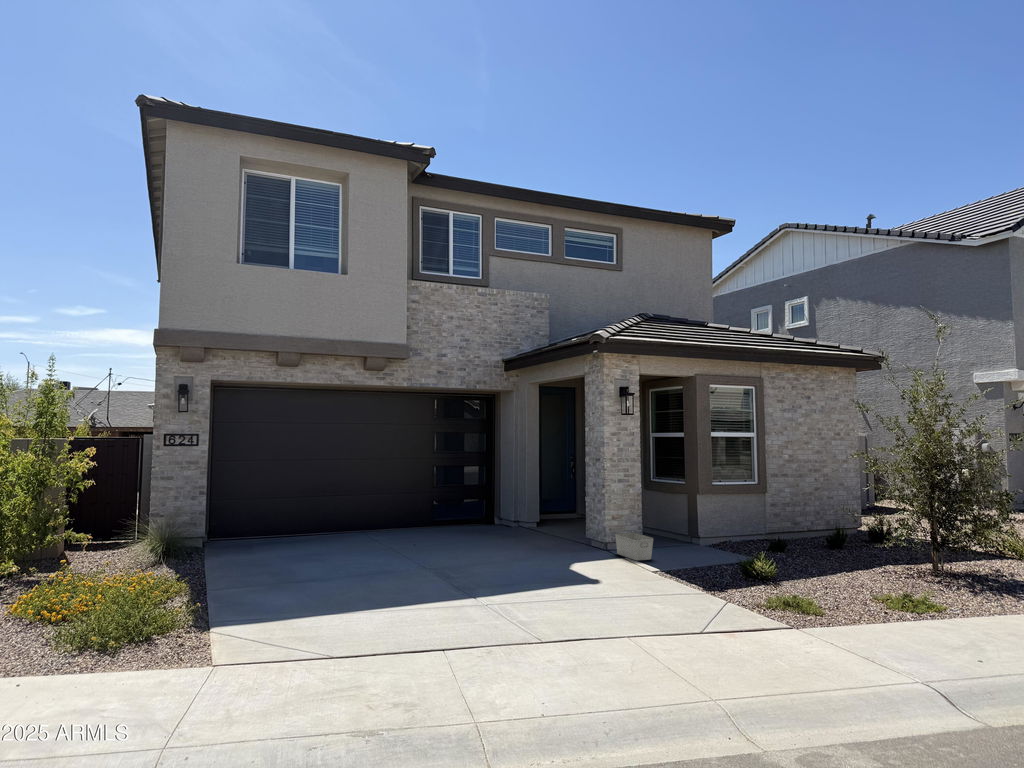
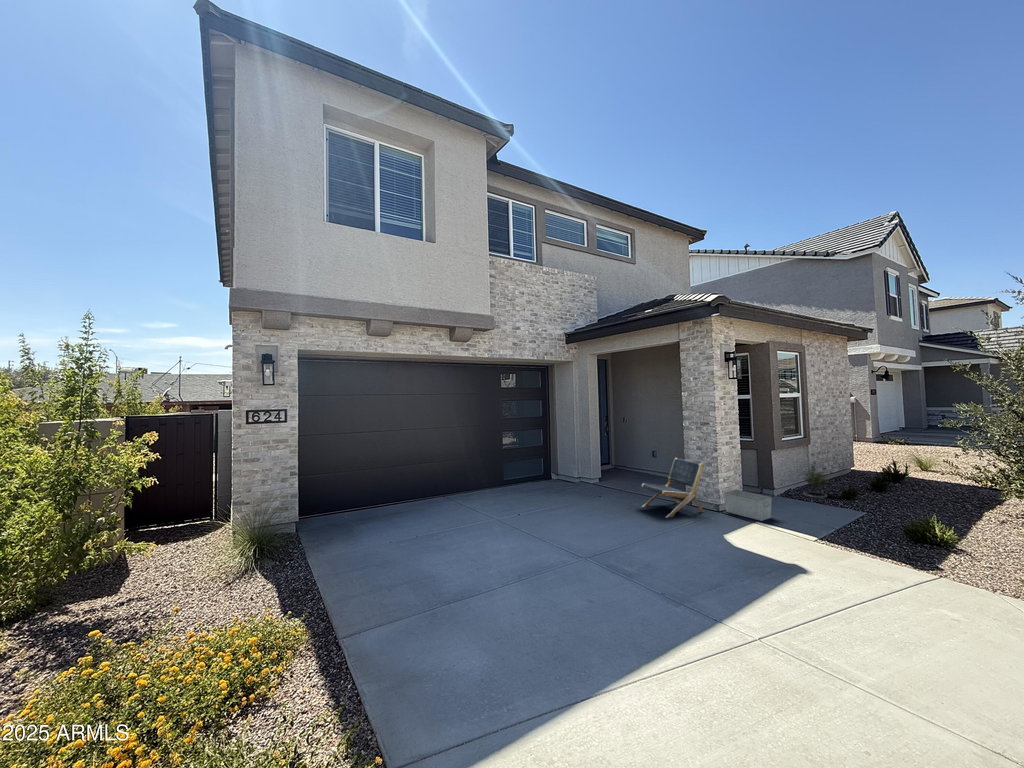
lounge chair: none [539,498,595,554] -> present [641,458,704,518]
potted tree: none [738,510,762,550] -> present [804,465,827,498]

